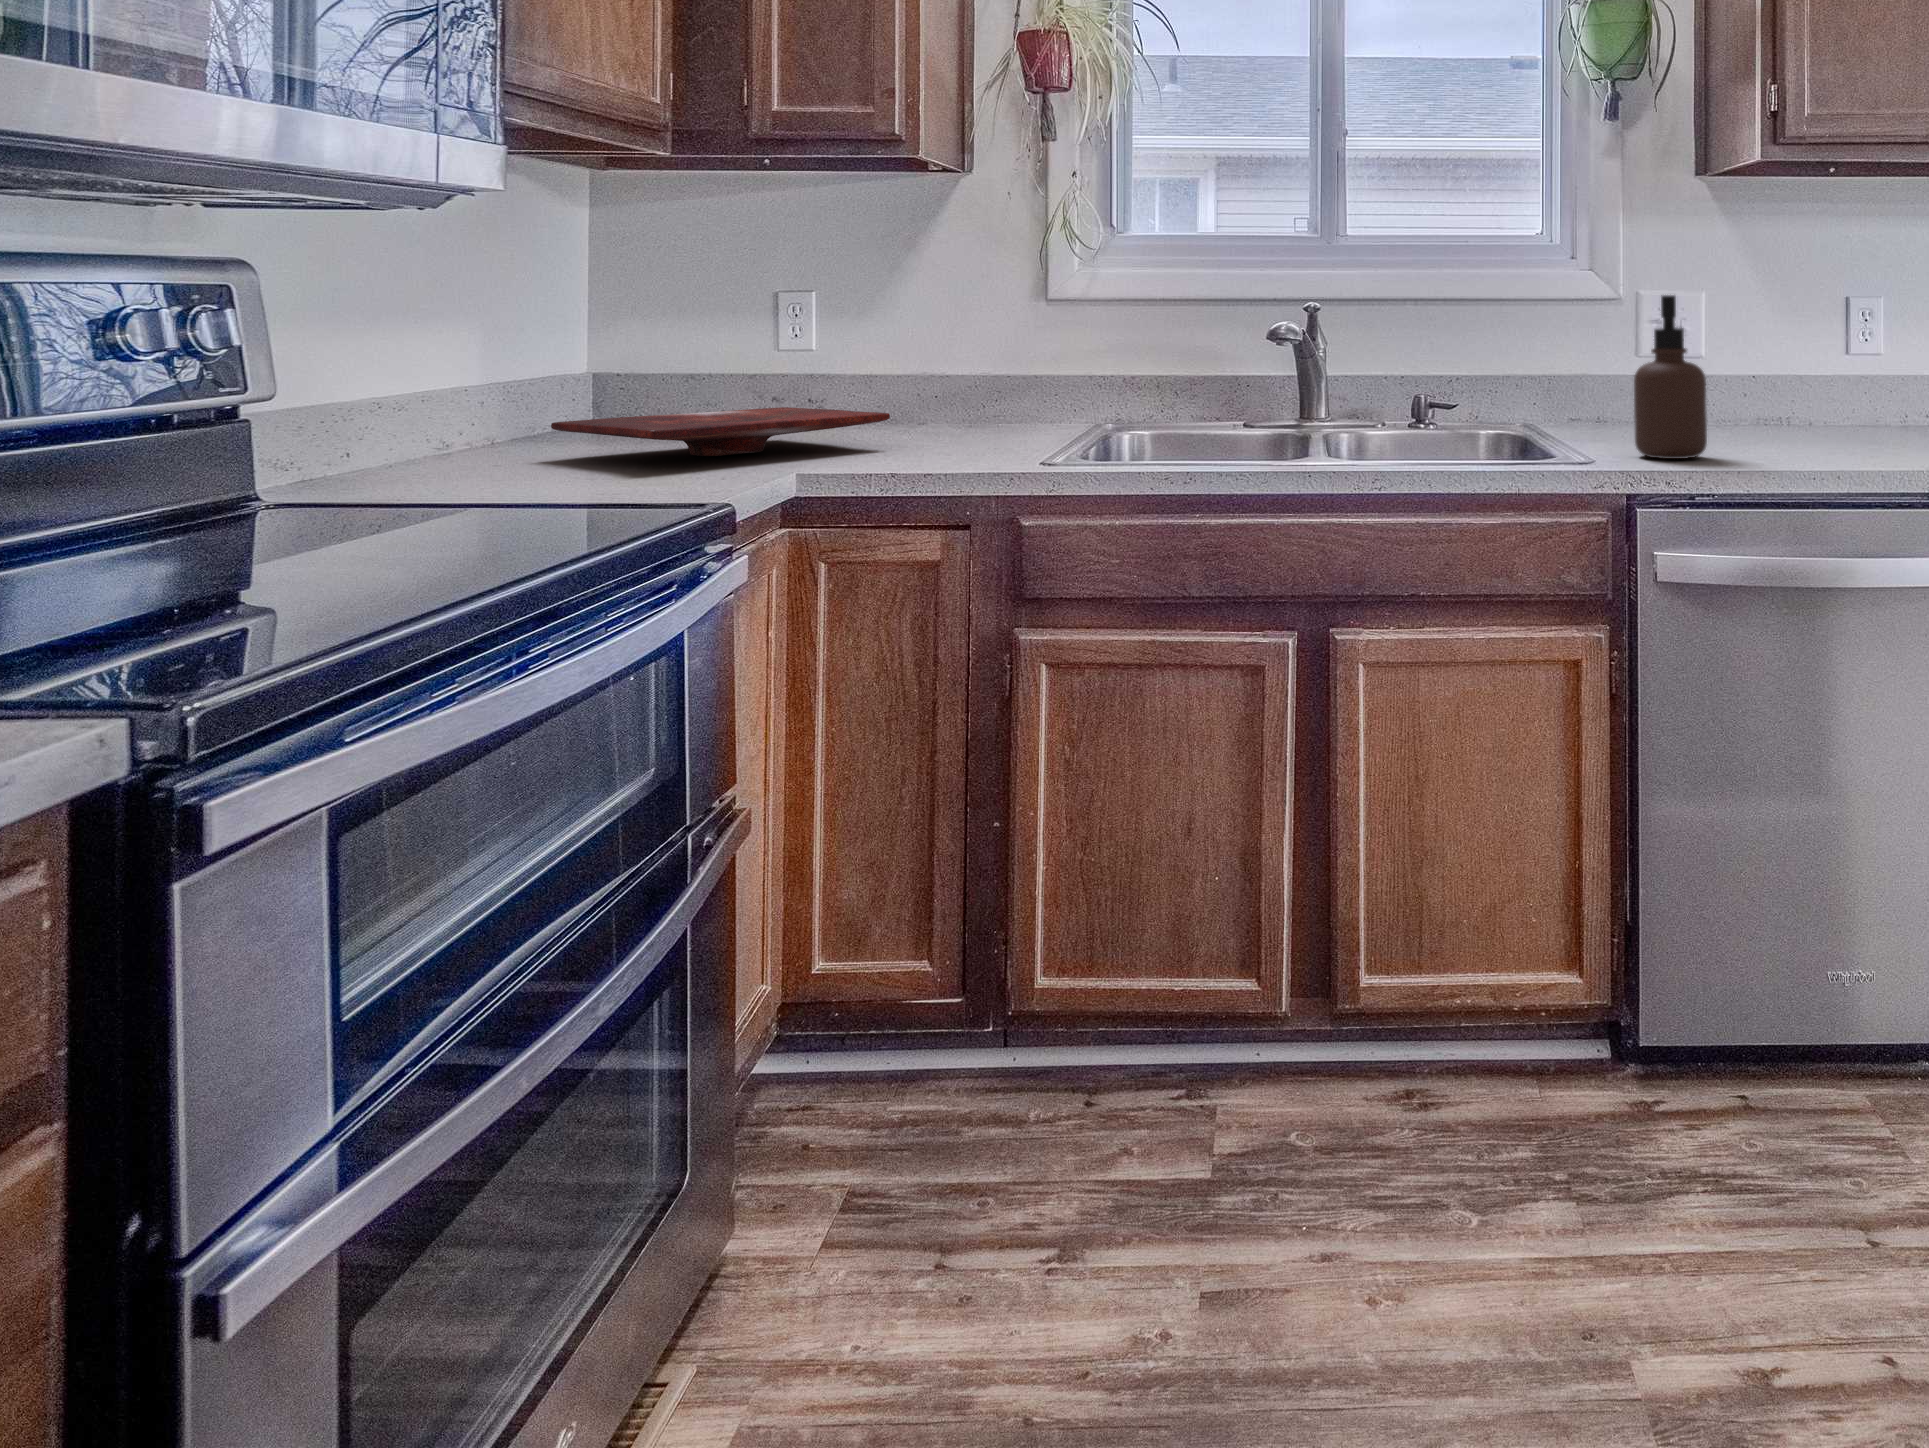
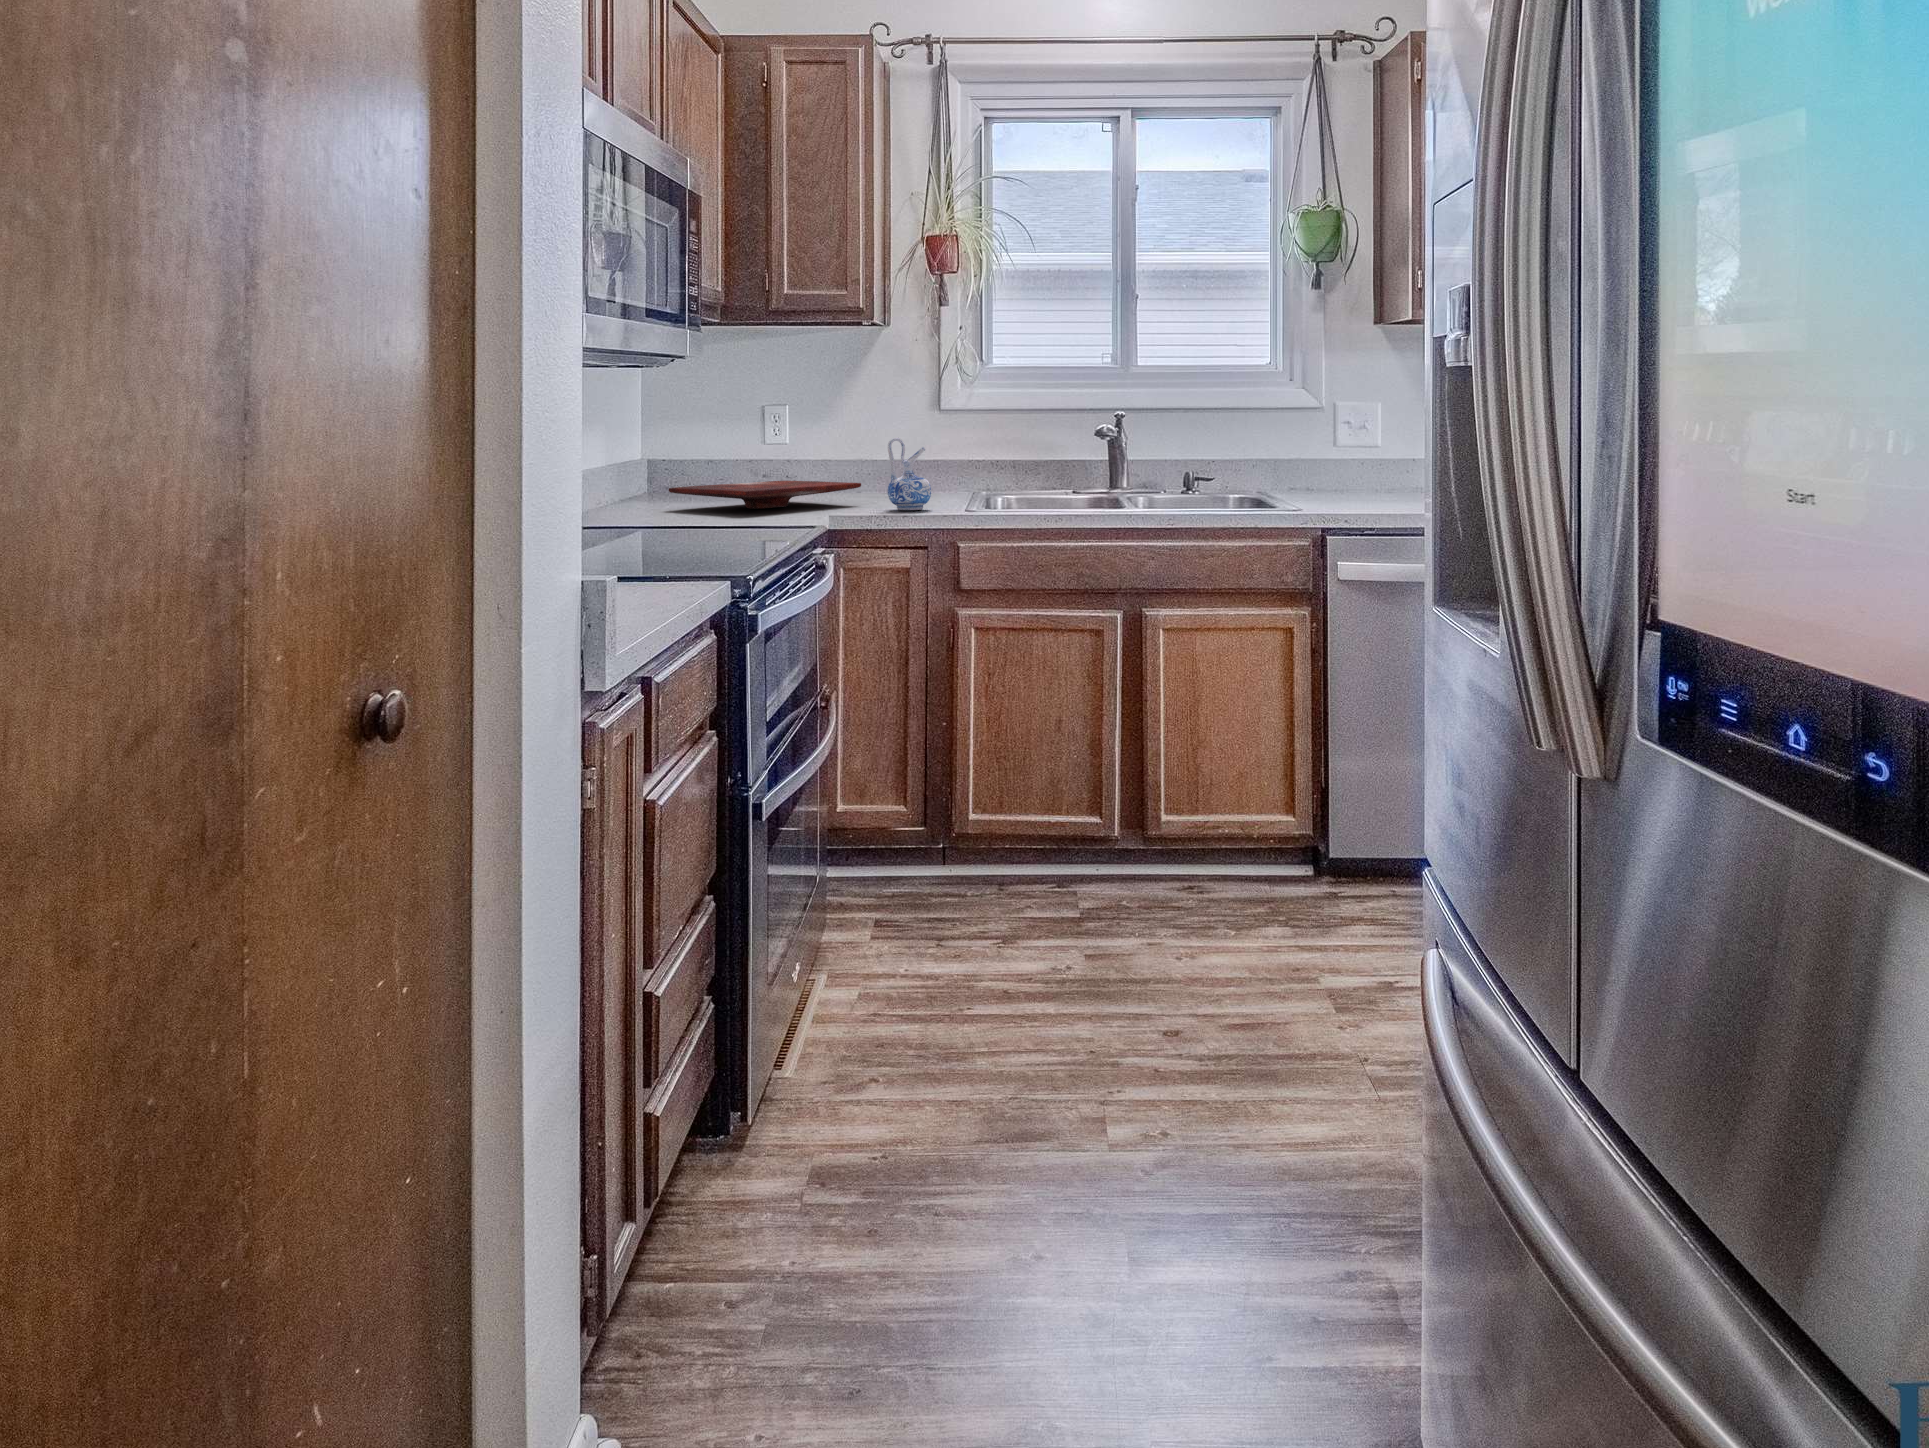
soap dispenser: present [1634,295,1707,459] -> none [1328,408,1373,509]
ceramic pitcher: none [917,340,991,460] -> present [888,437,931,510]

